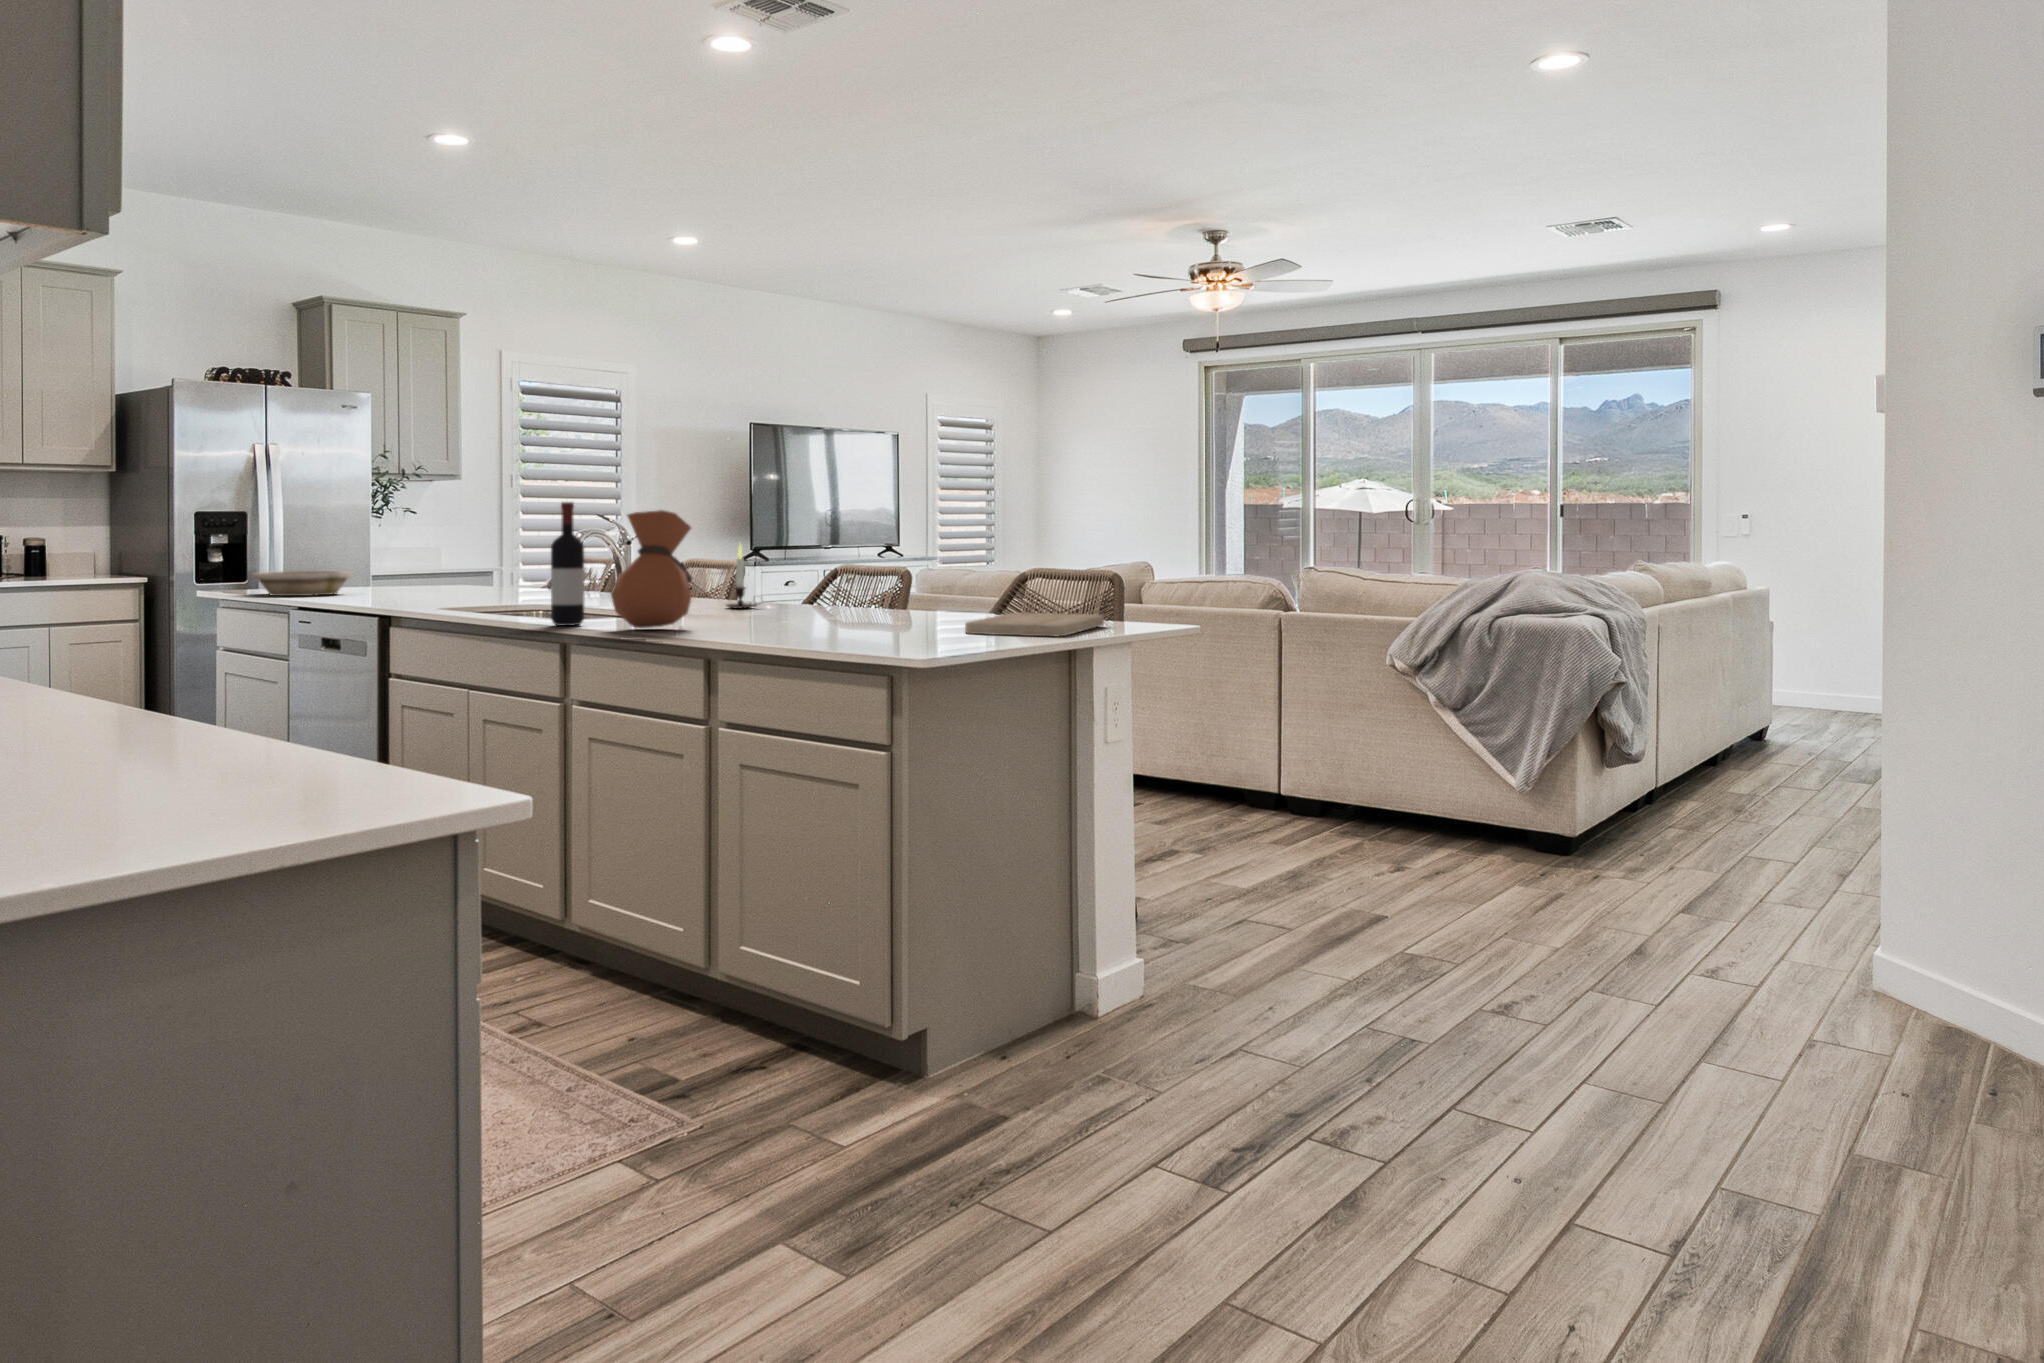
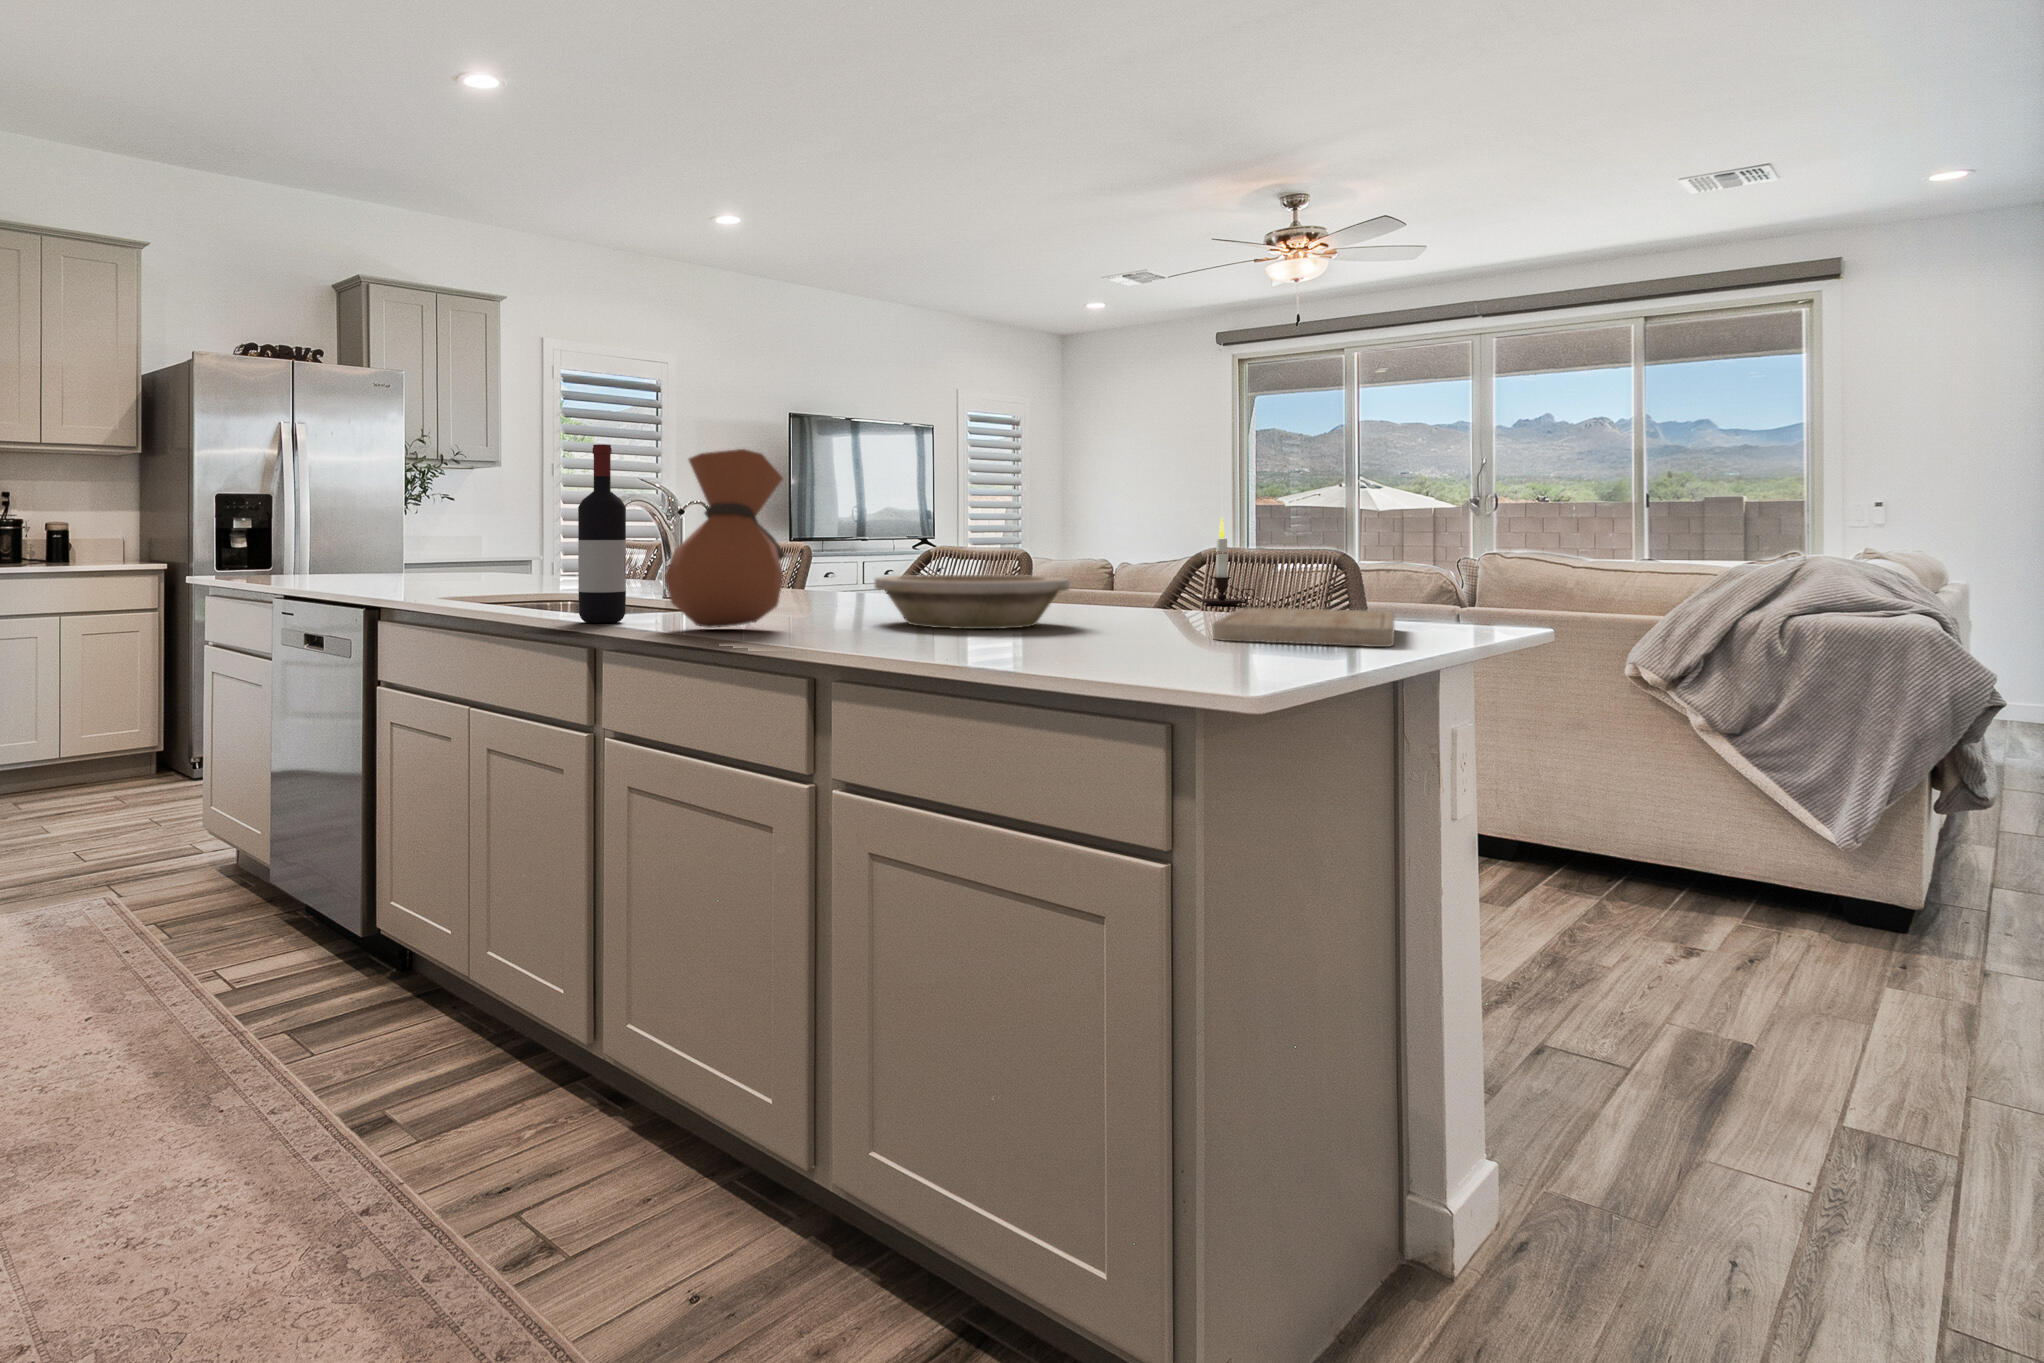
candle: present [726,546,757,608] -> present [1201,517,1255,605]
bowl: present [252,571,353,596] -> present [874,575,1070,629]

